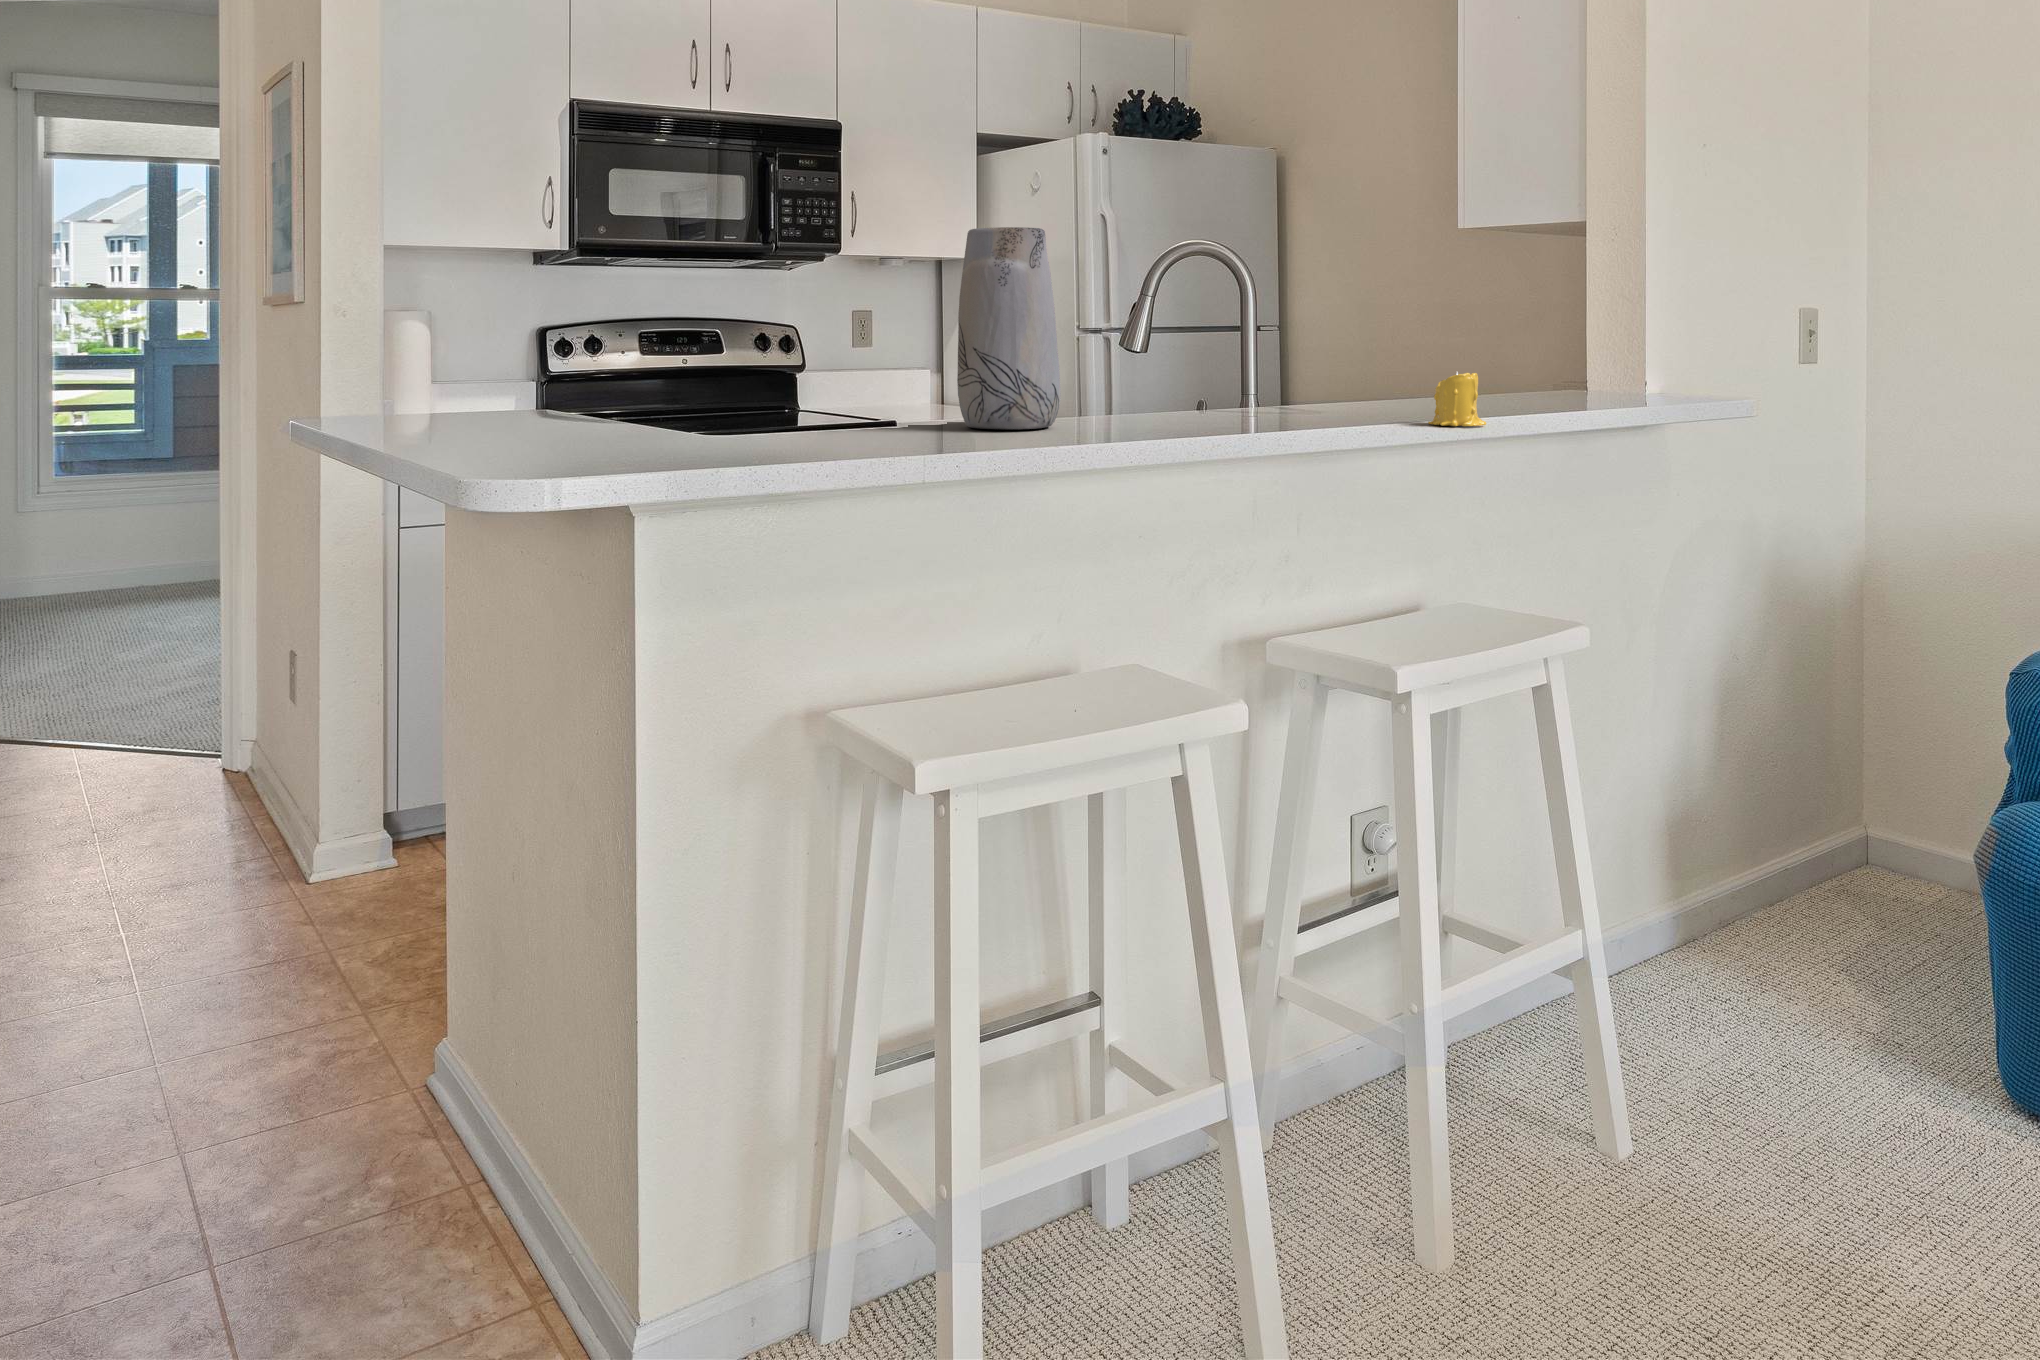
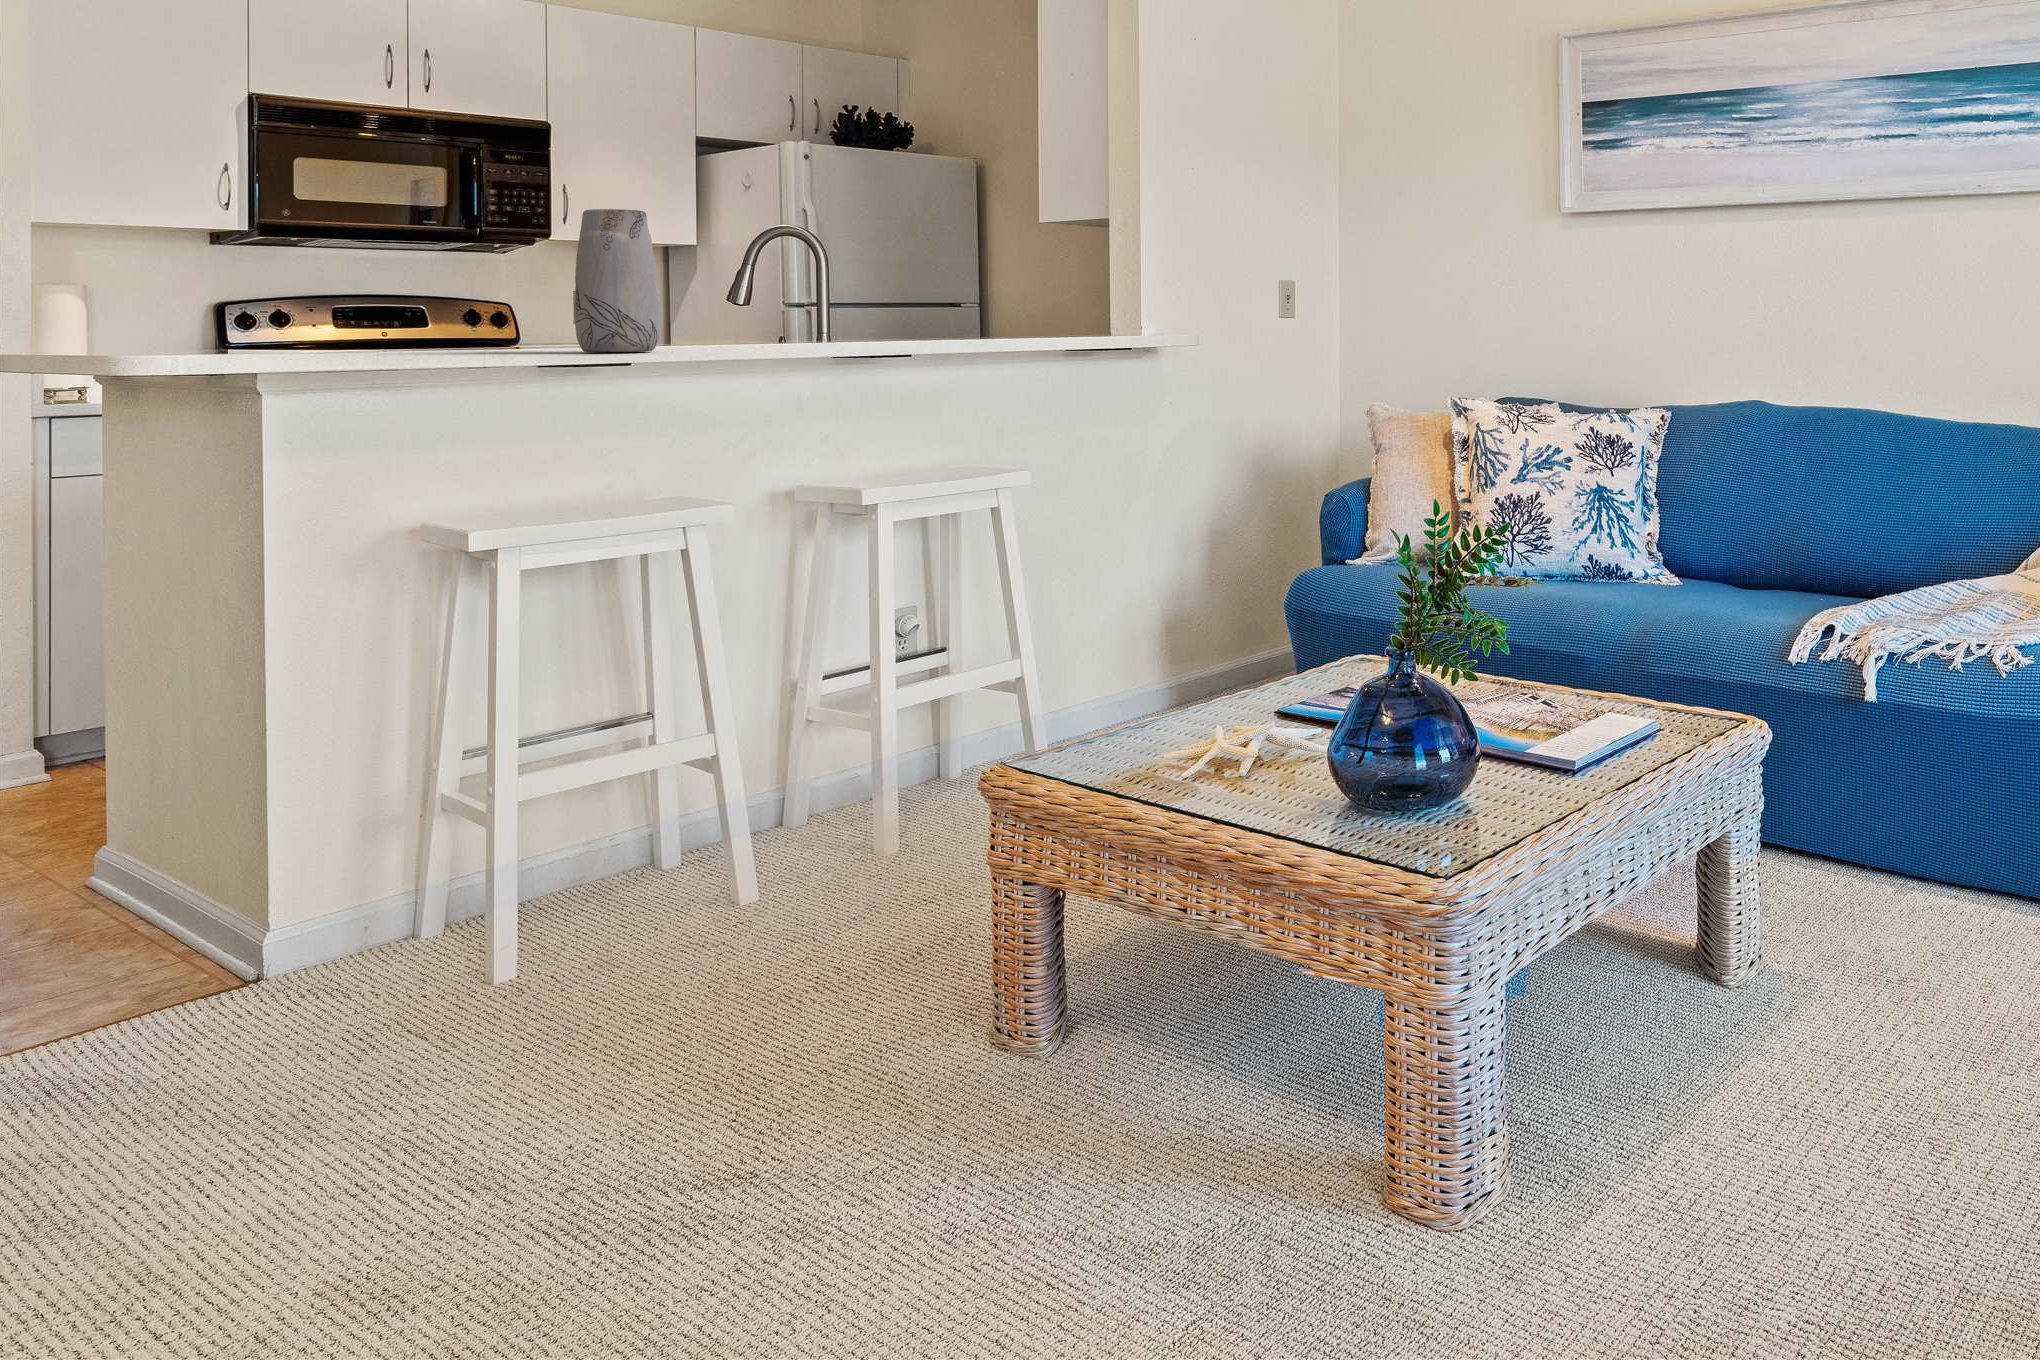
candle: present [1428,372,1486,426] -> none [940,311,981,348]

